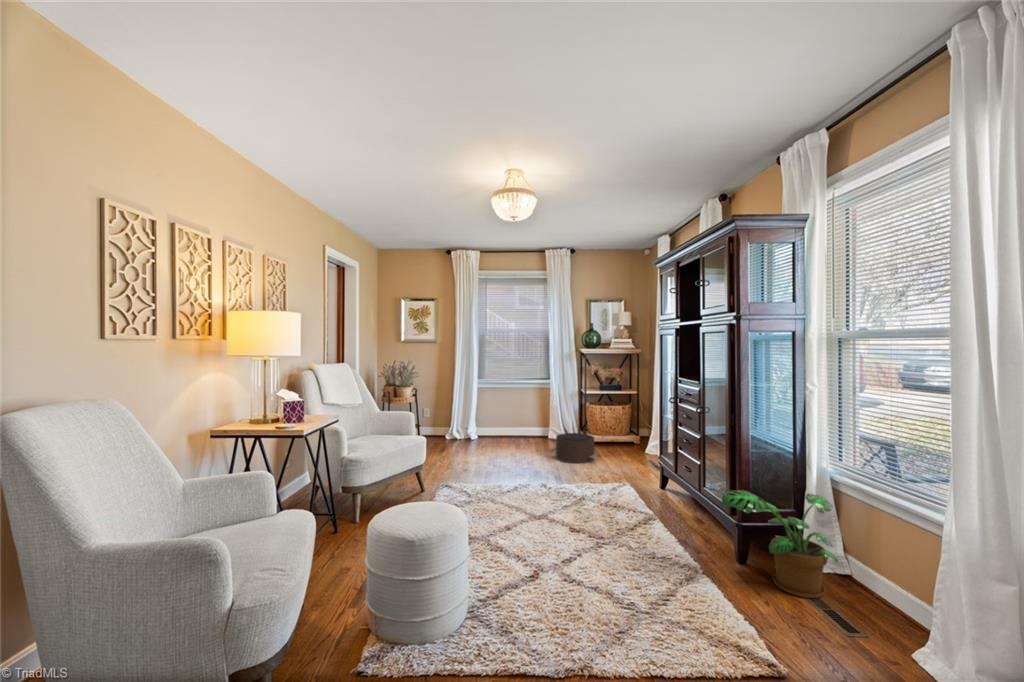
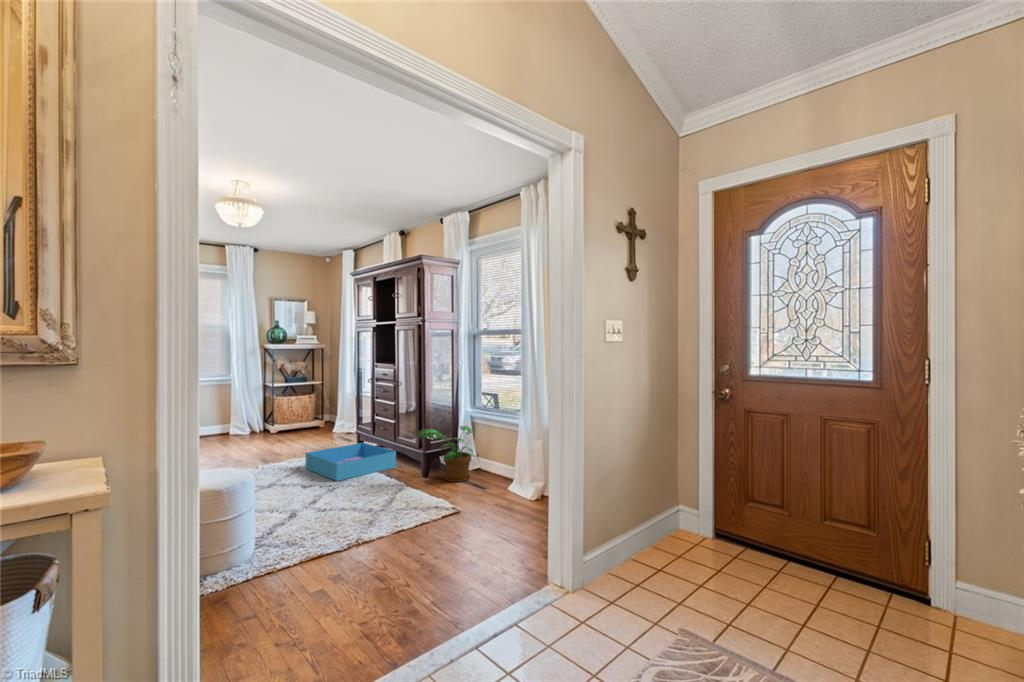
pouf: present [549,433,599,463] -> none [244,423,296,450]
storage bin: none [589,479,700,532] -> present [305,443,396,481]

